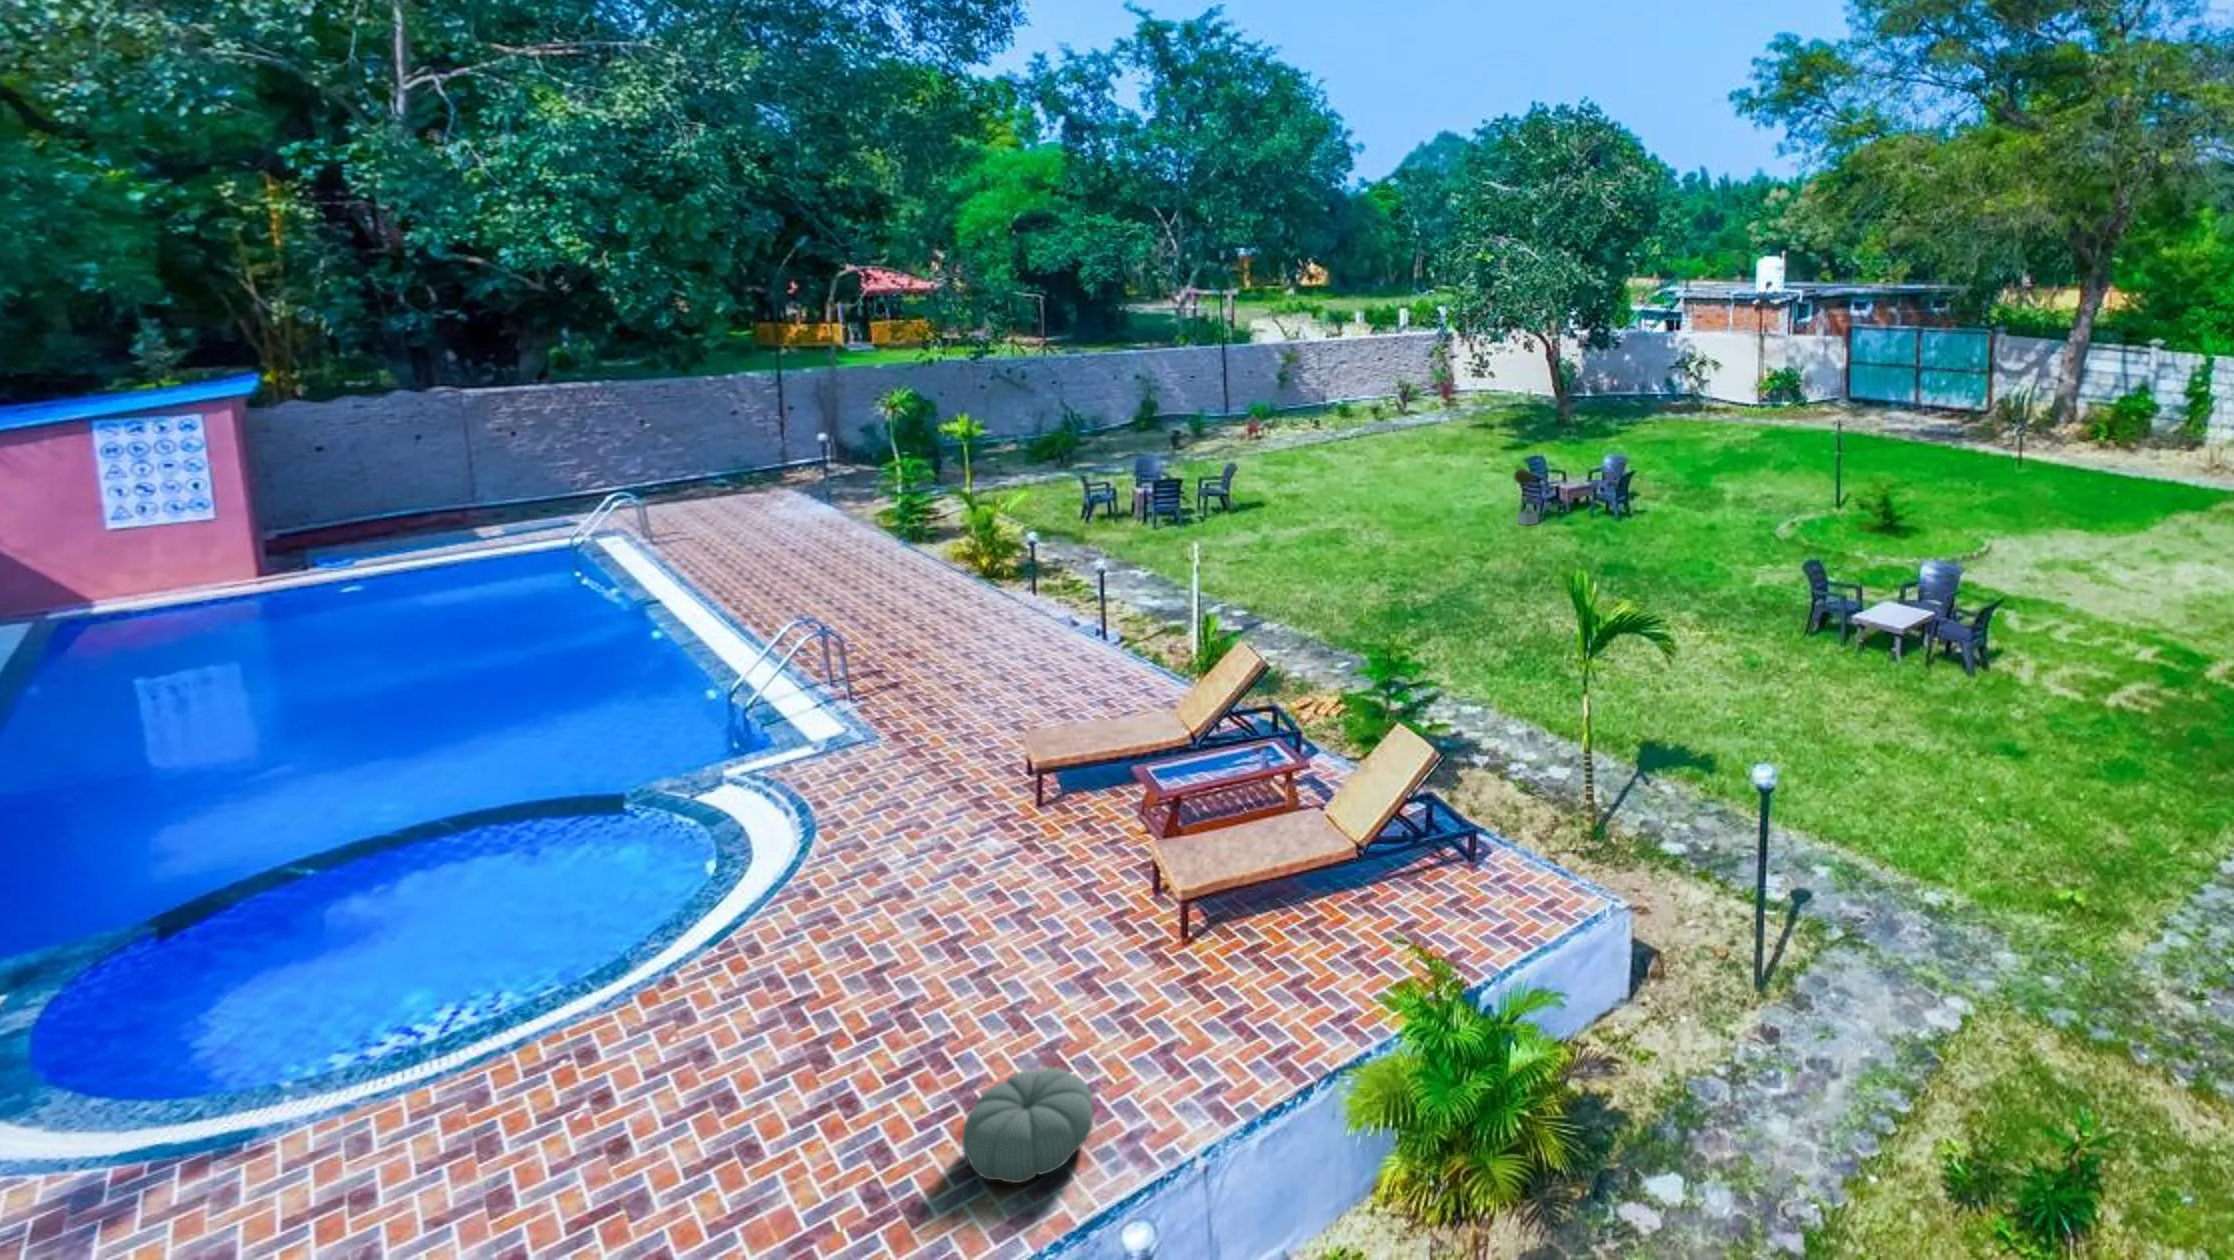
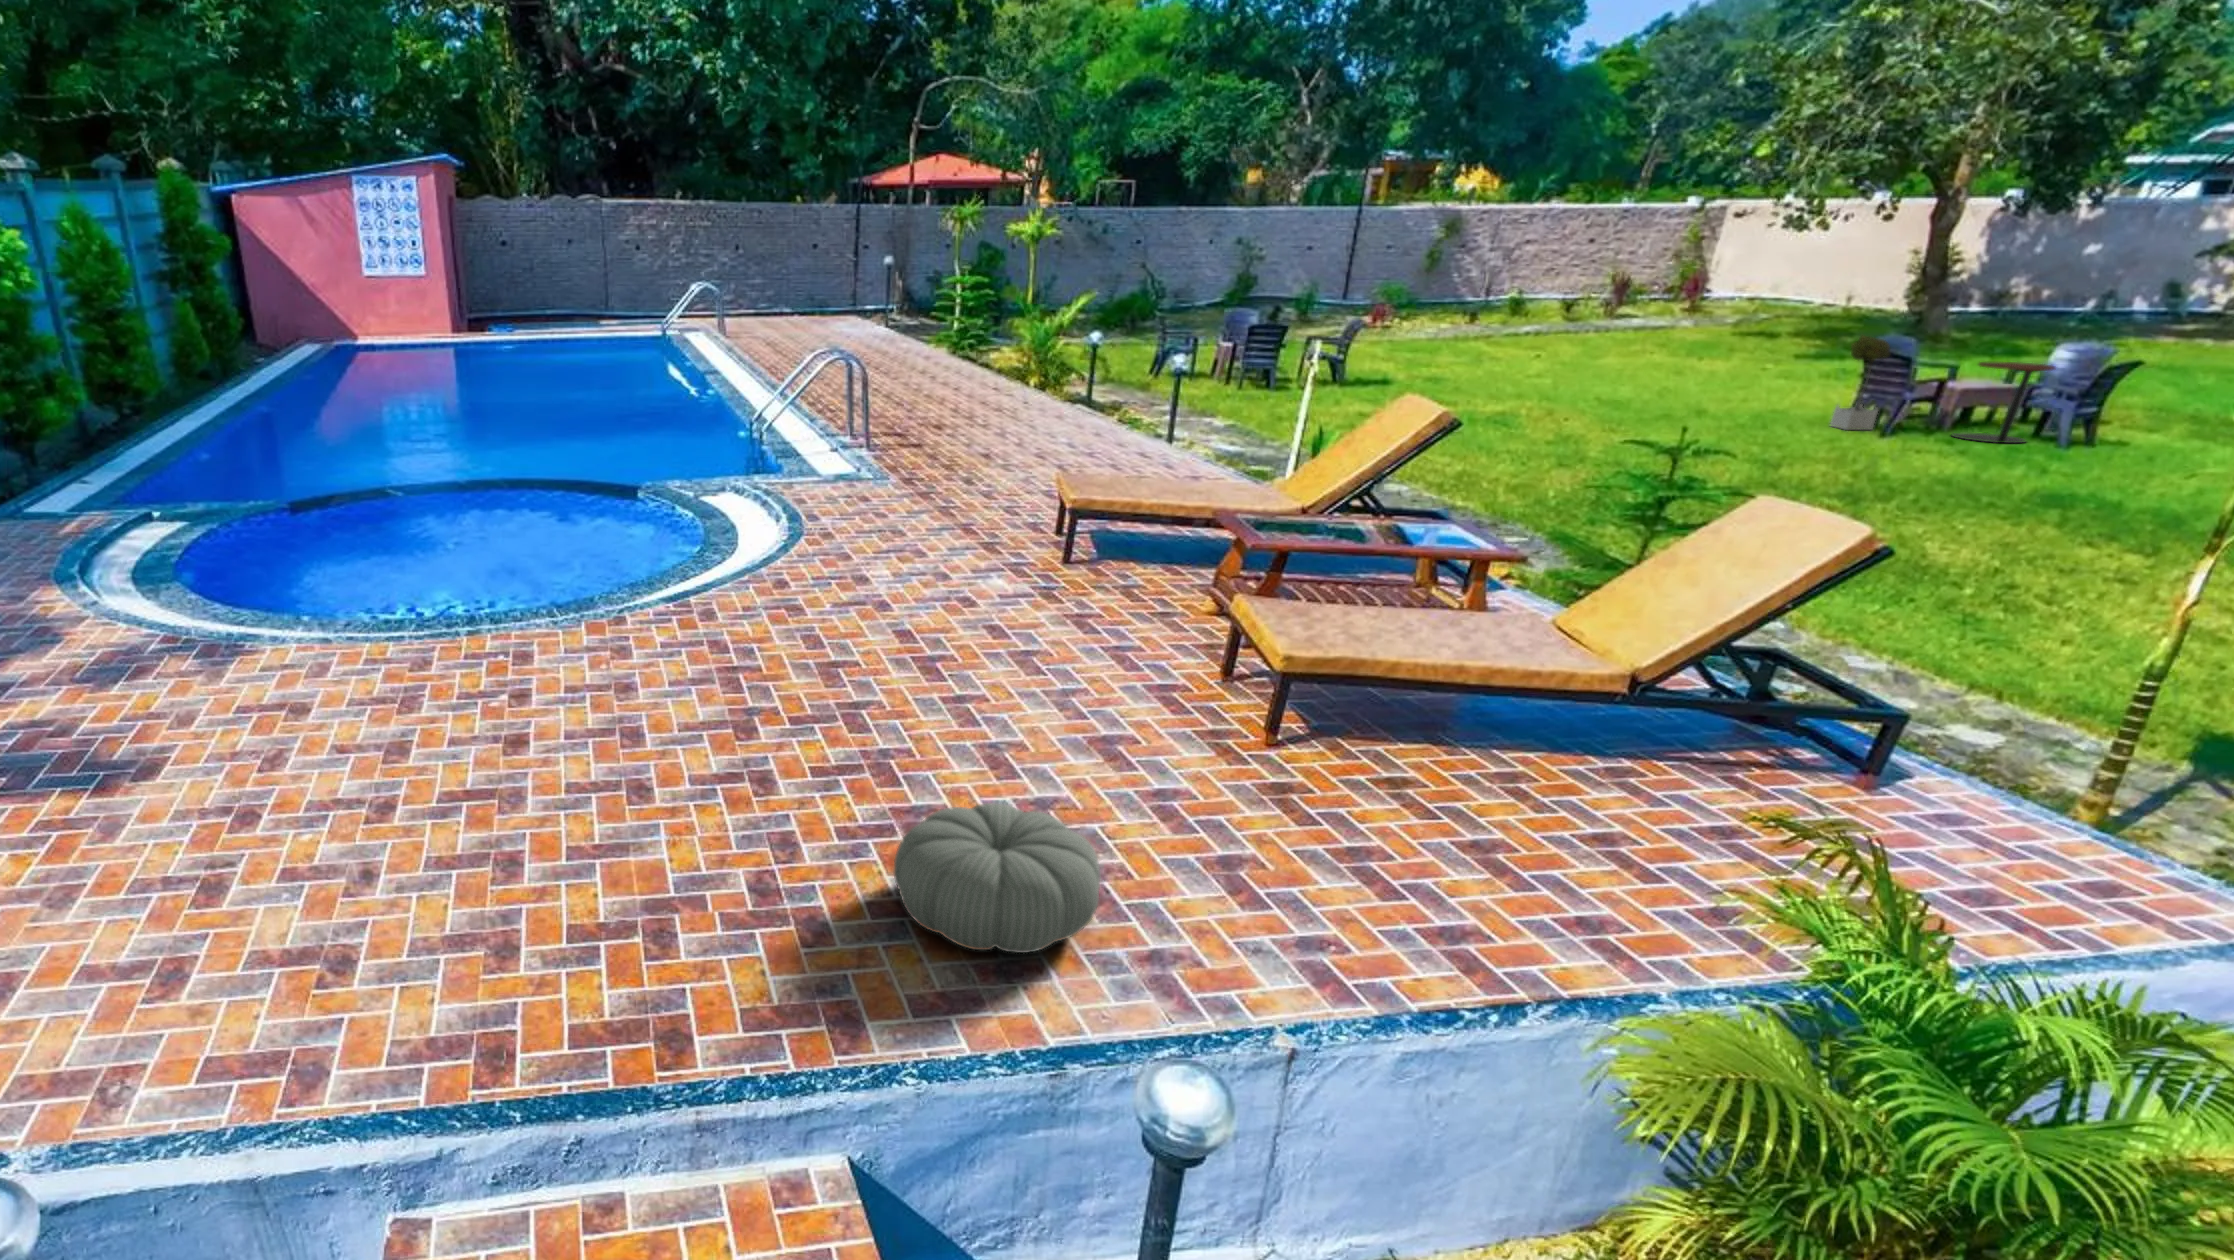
side table: none [1574,476,1608,525] -> present [1952,362,2055,443]

